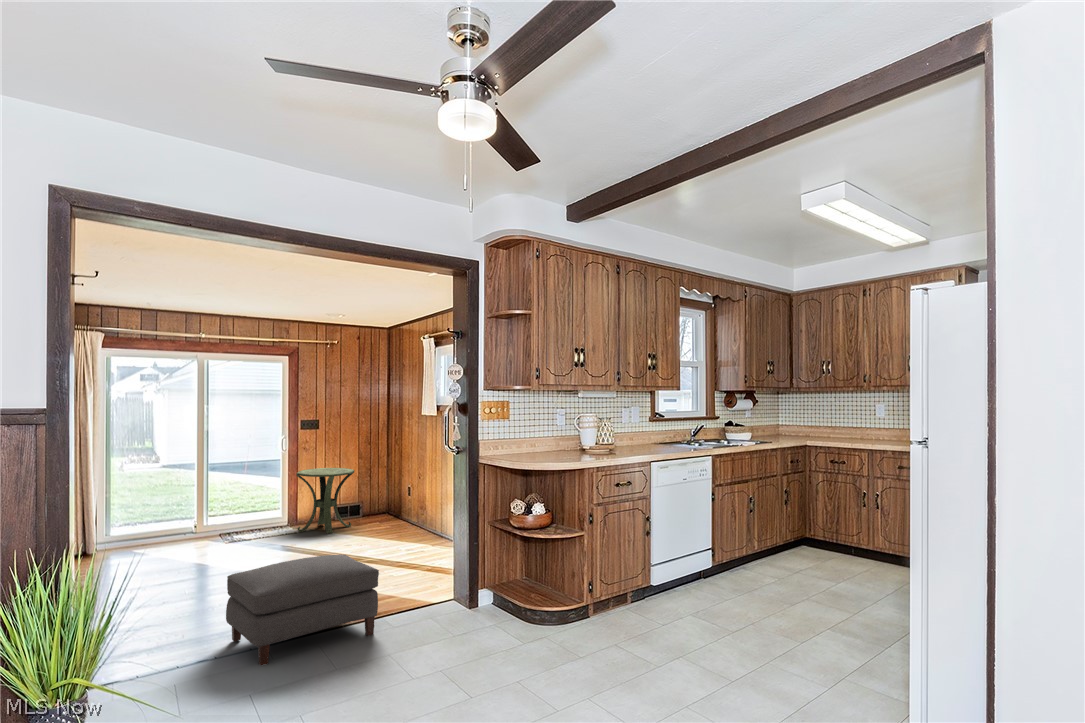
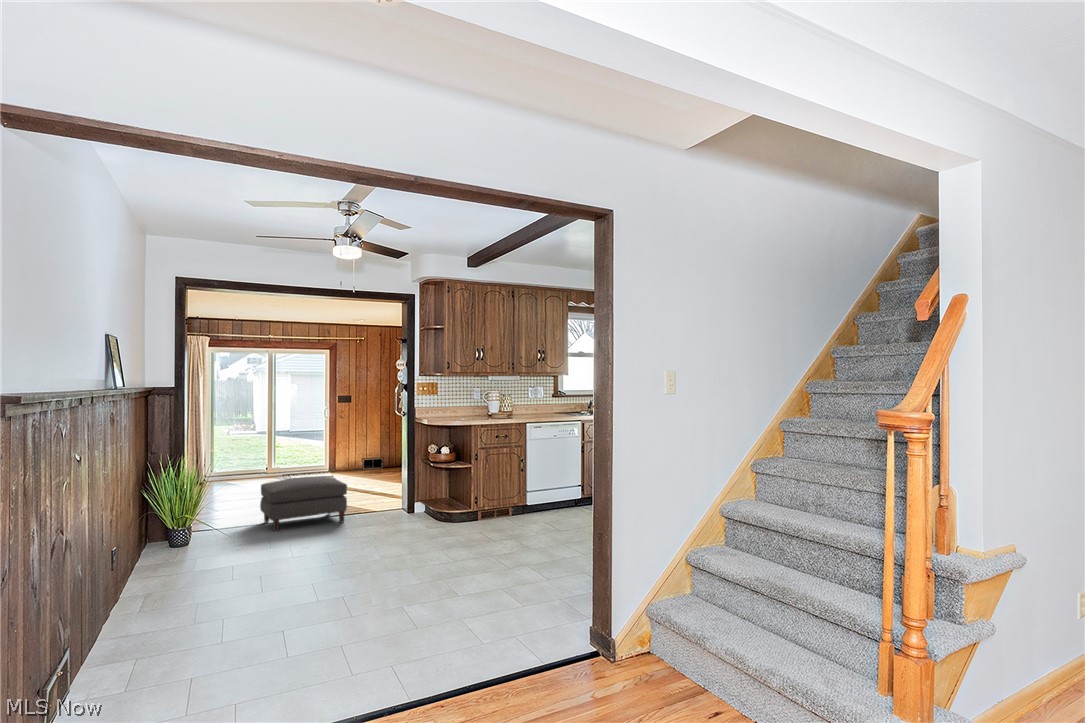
side table: present [296,468,354,534] -> none [334,431,375,477]

